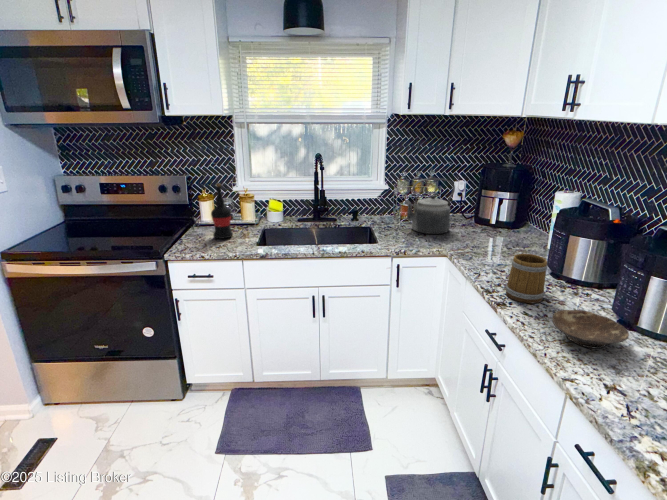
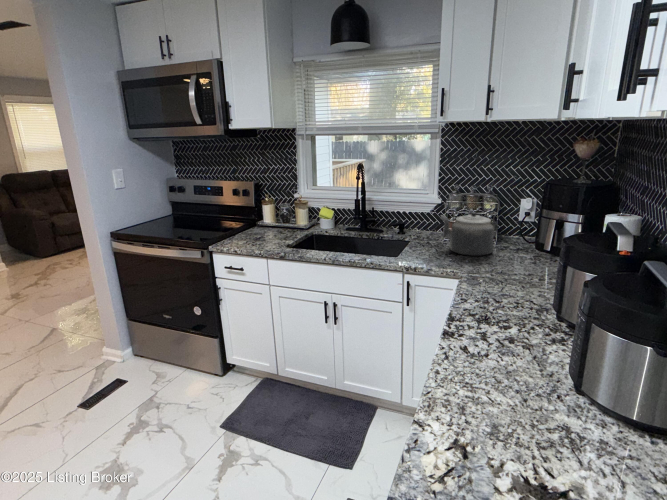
wine bottle: present [211,184,233,239] -> none [256,189,275,239]
mug: present [506,254,547,303] -> none [464,282,520,342]
bowl: present [552,310,629,349] -> none [457,352,542,403]

